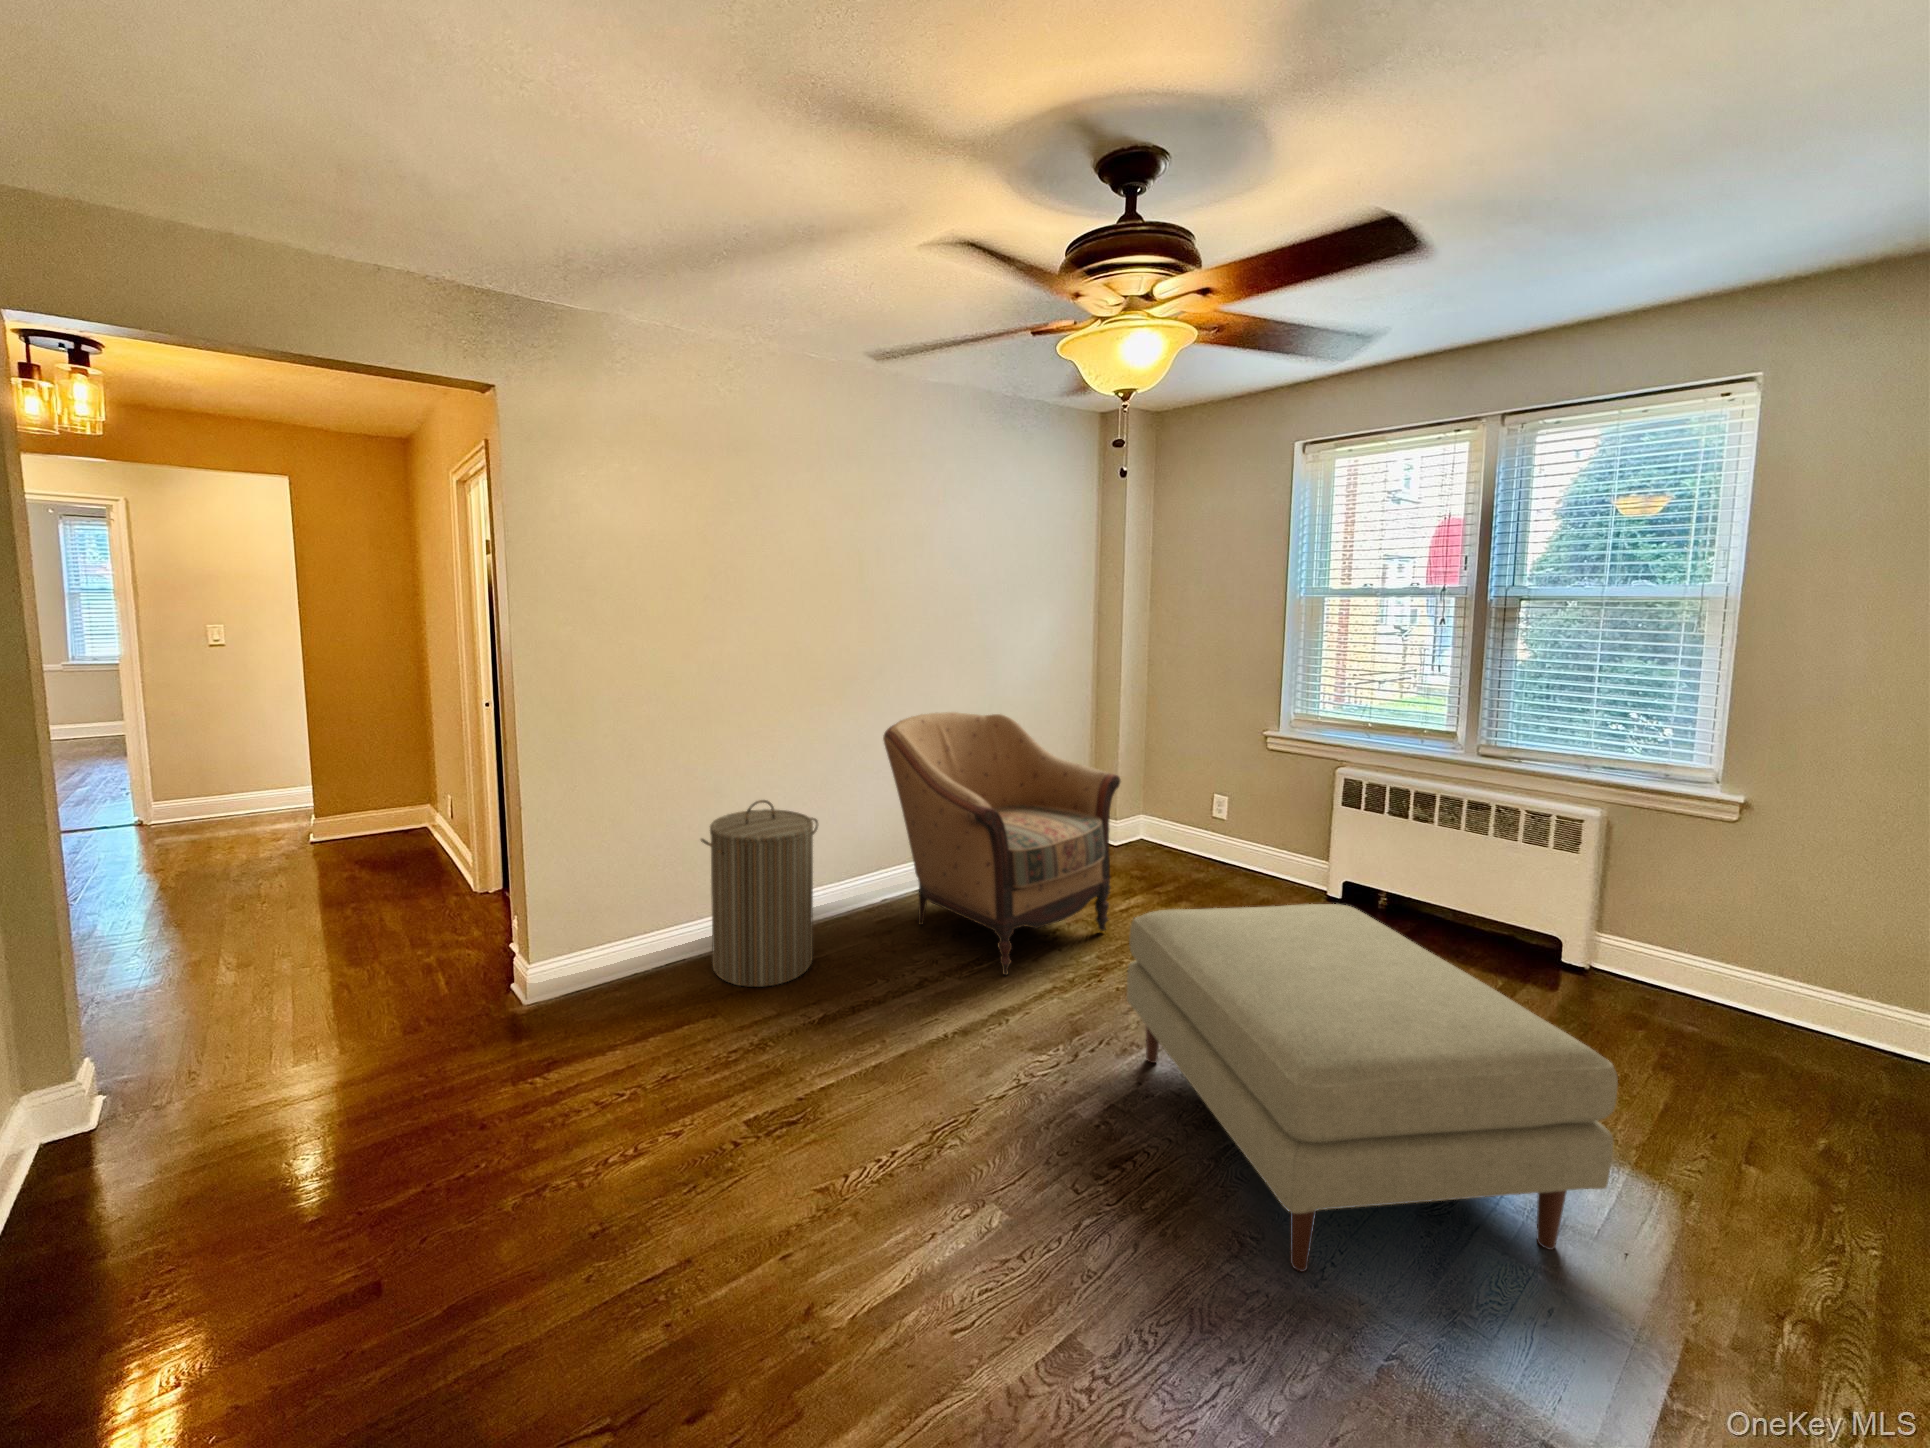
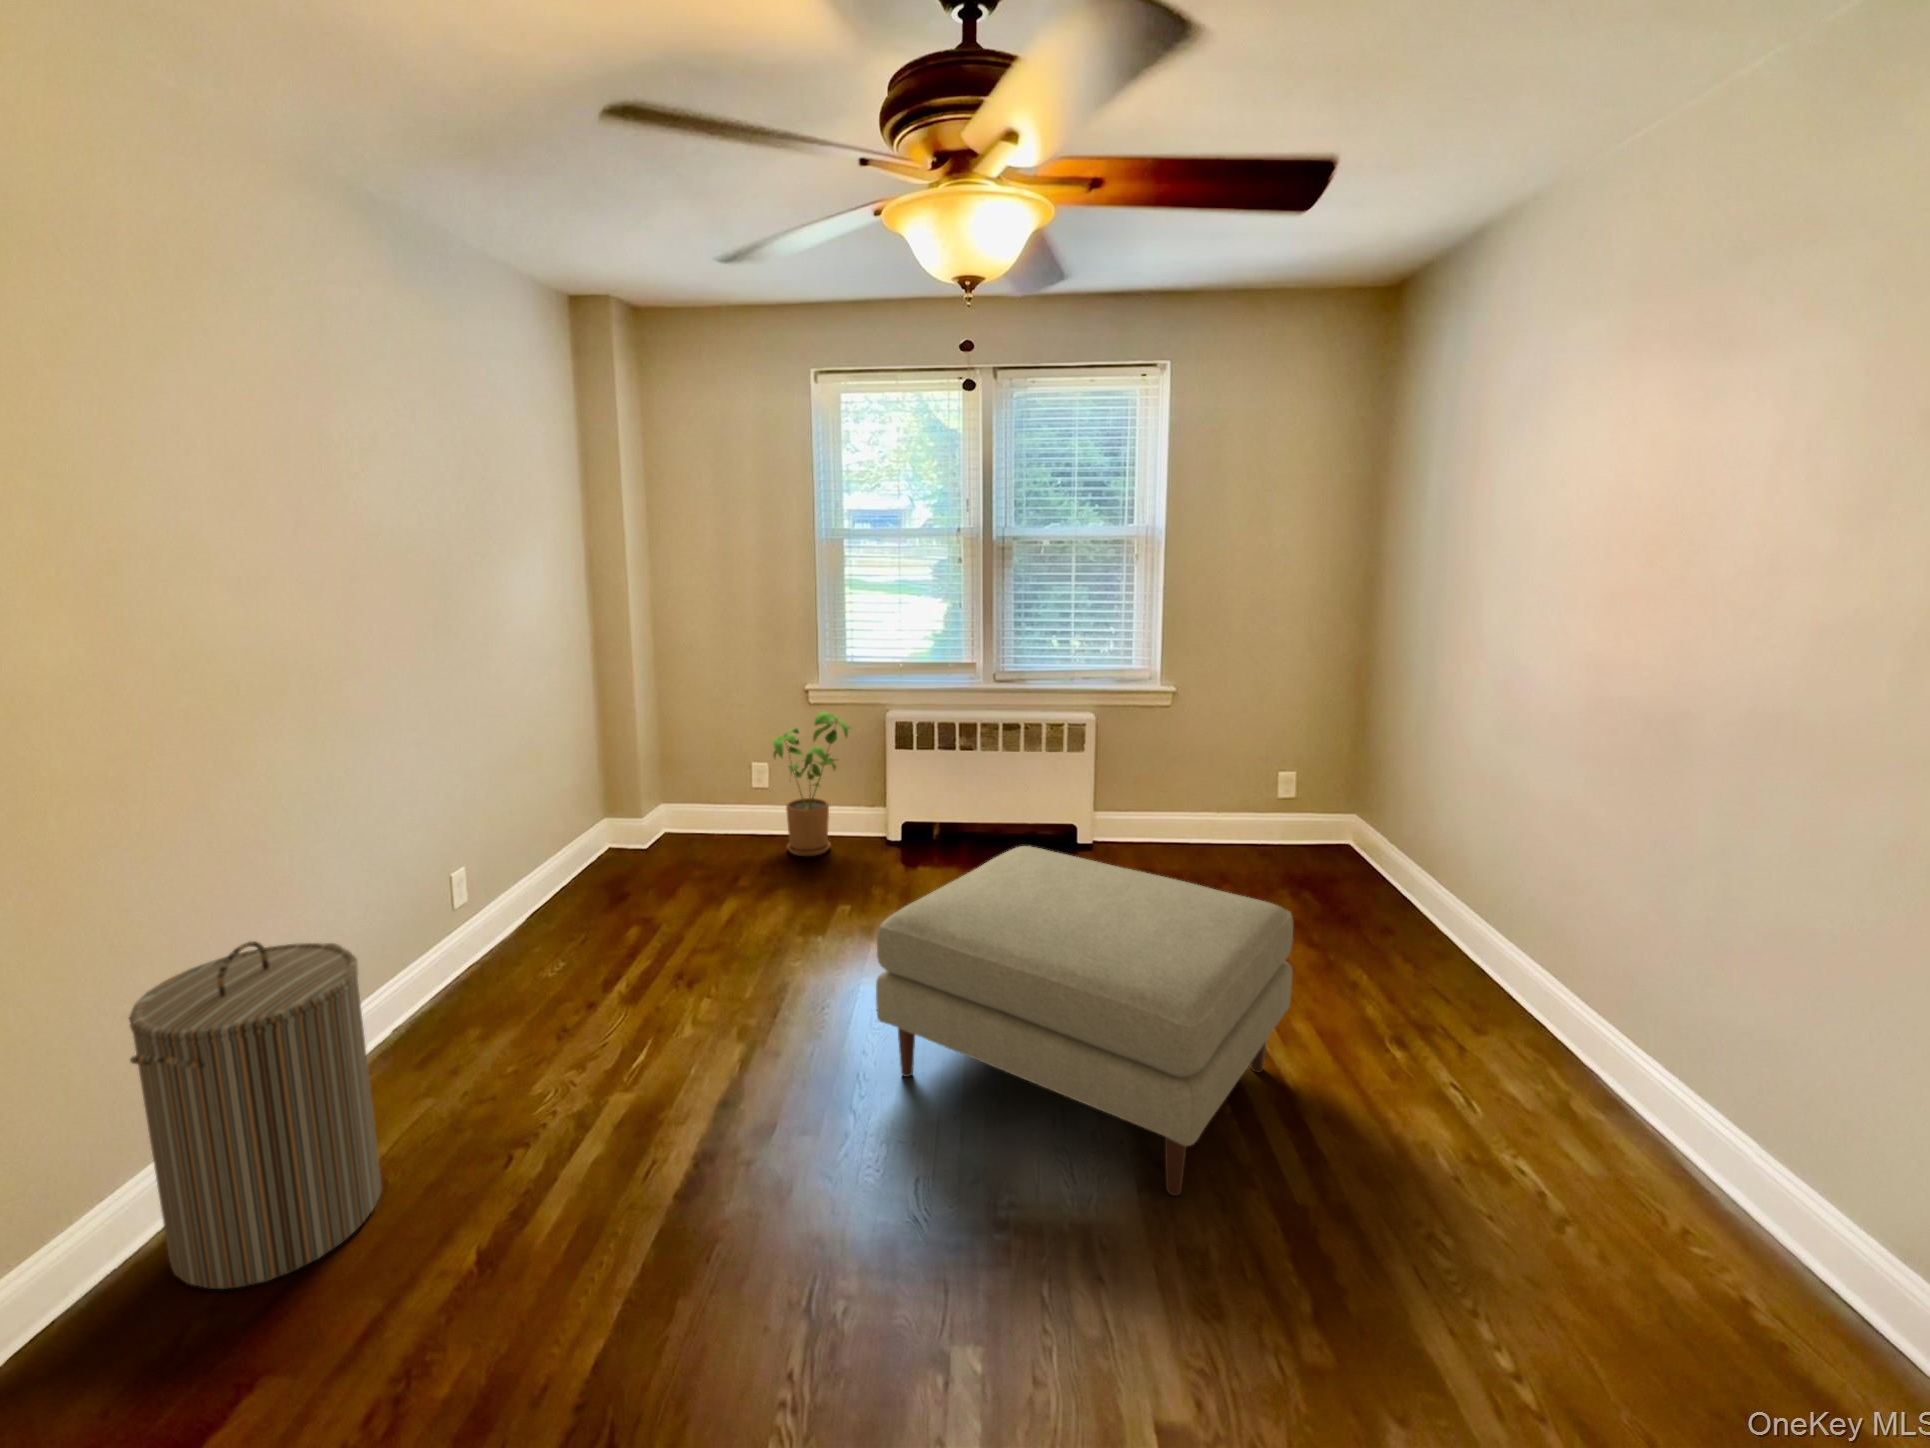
armchair: present [883,712,1120,975] -> none [390,716,737,1057]
house plant: none [1222,756,1306,887] -> present [773,712,851,856]

